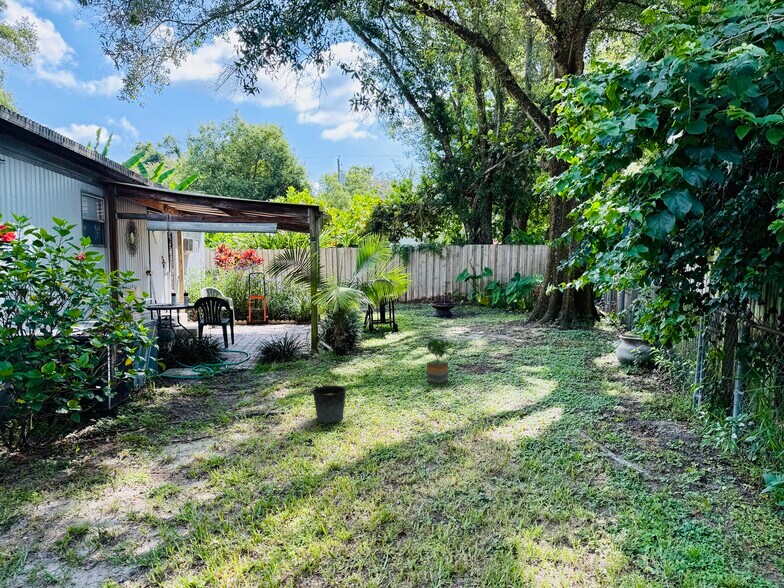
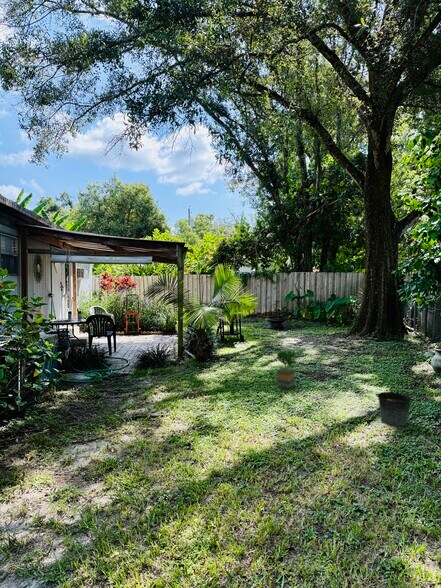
bucket: present [311,386,346,423] -> present [376,392,413,426]

